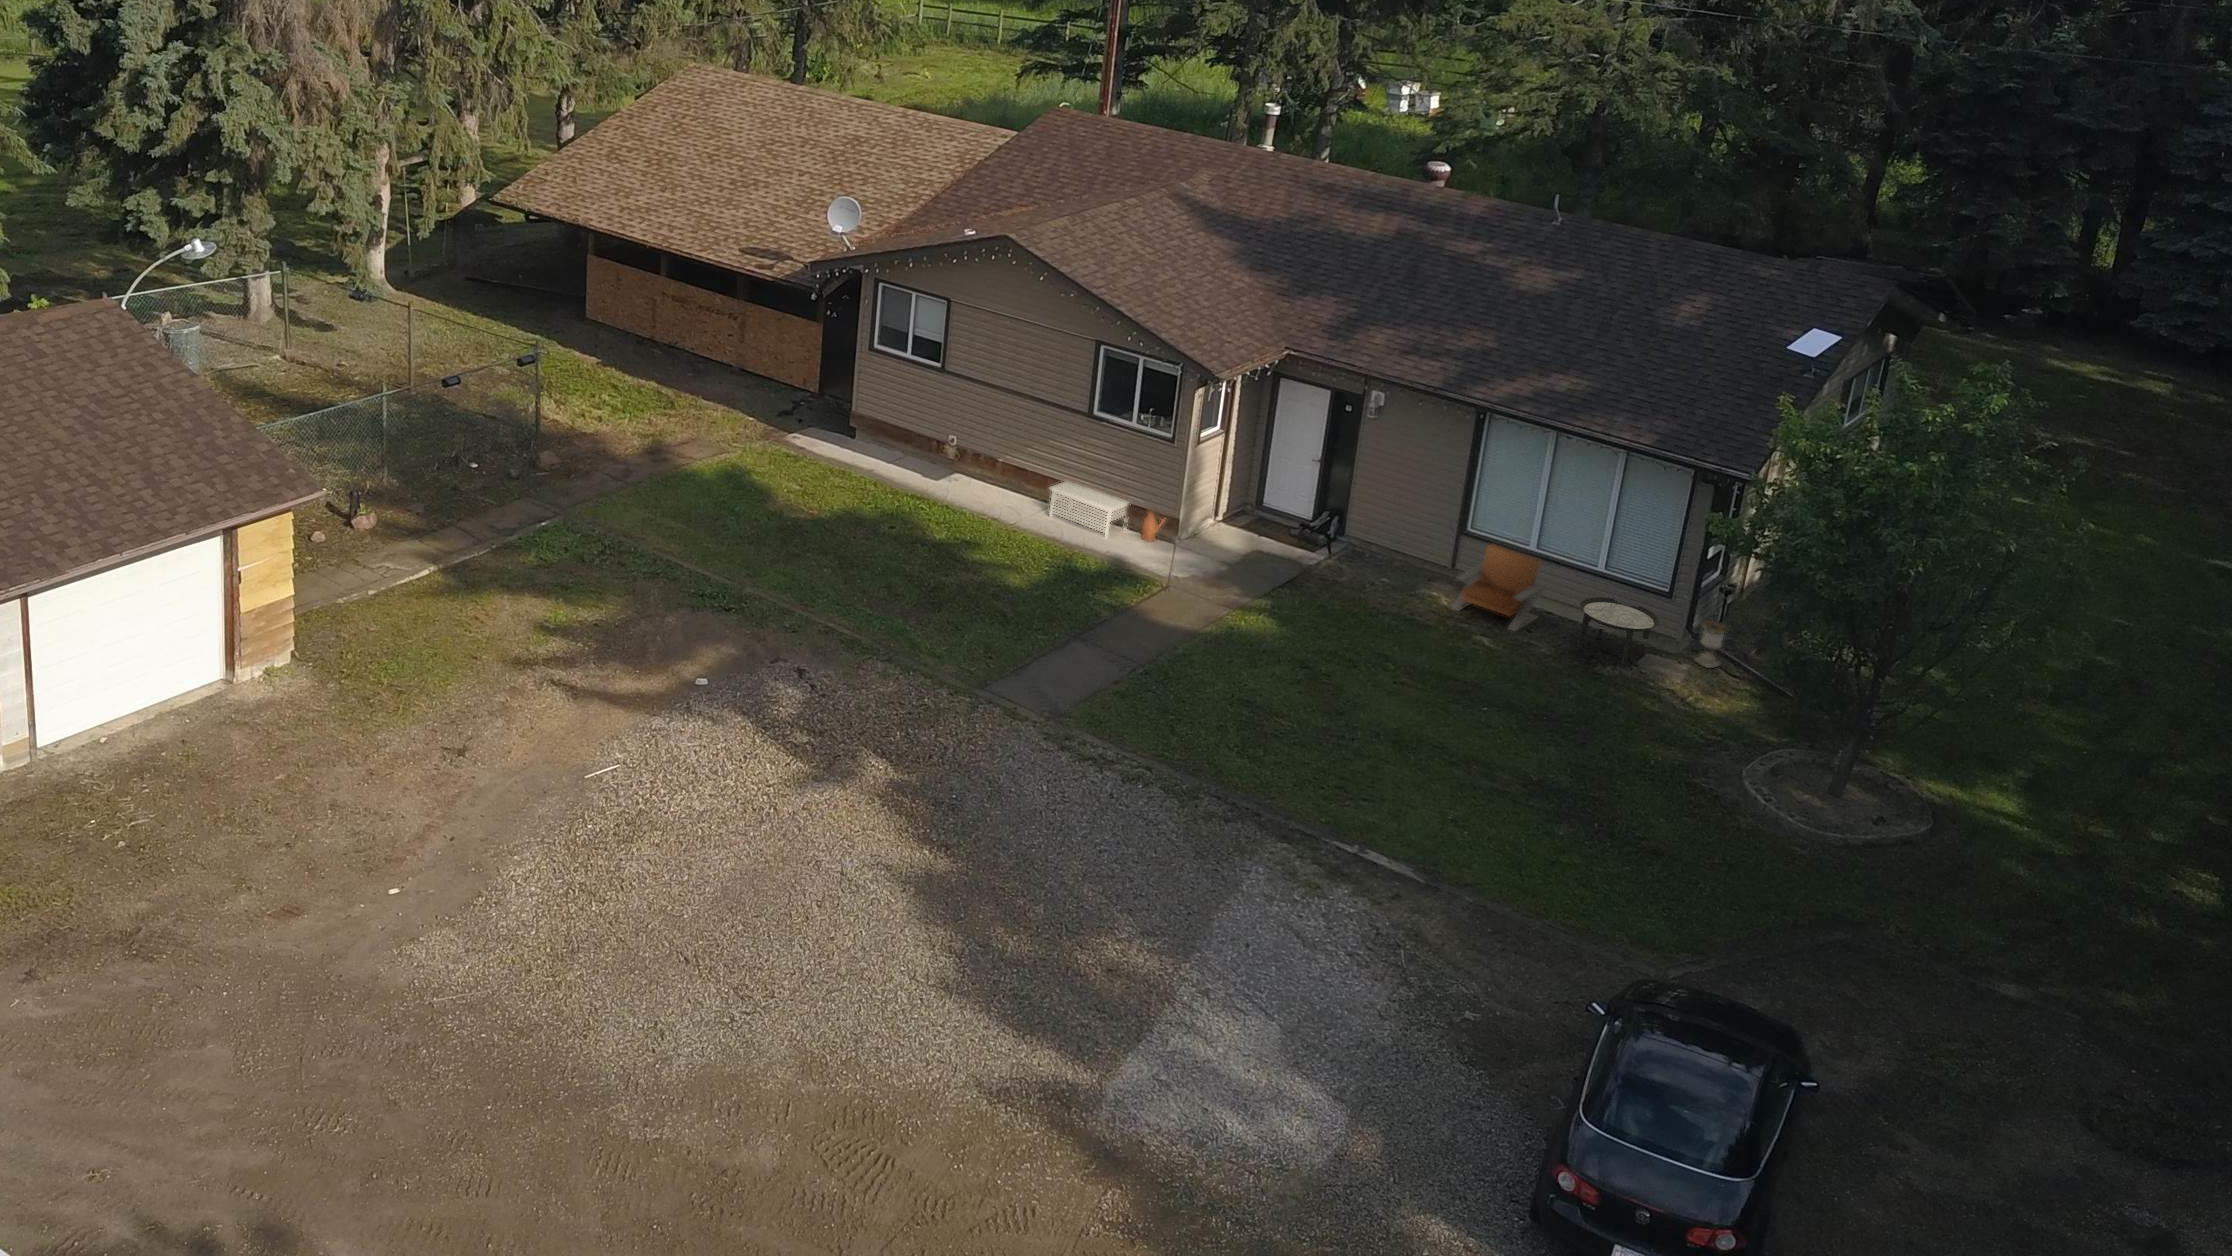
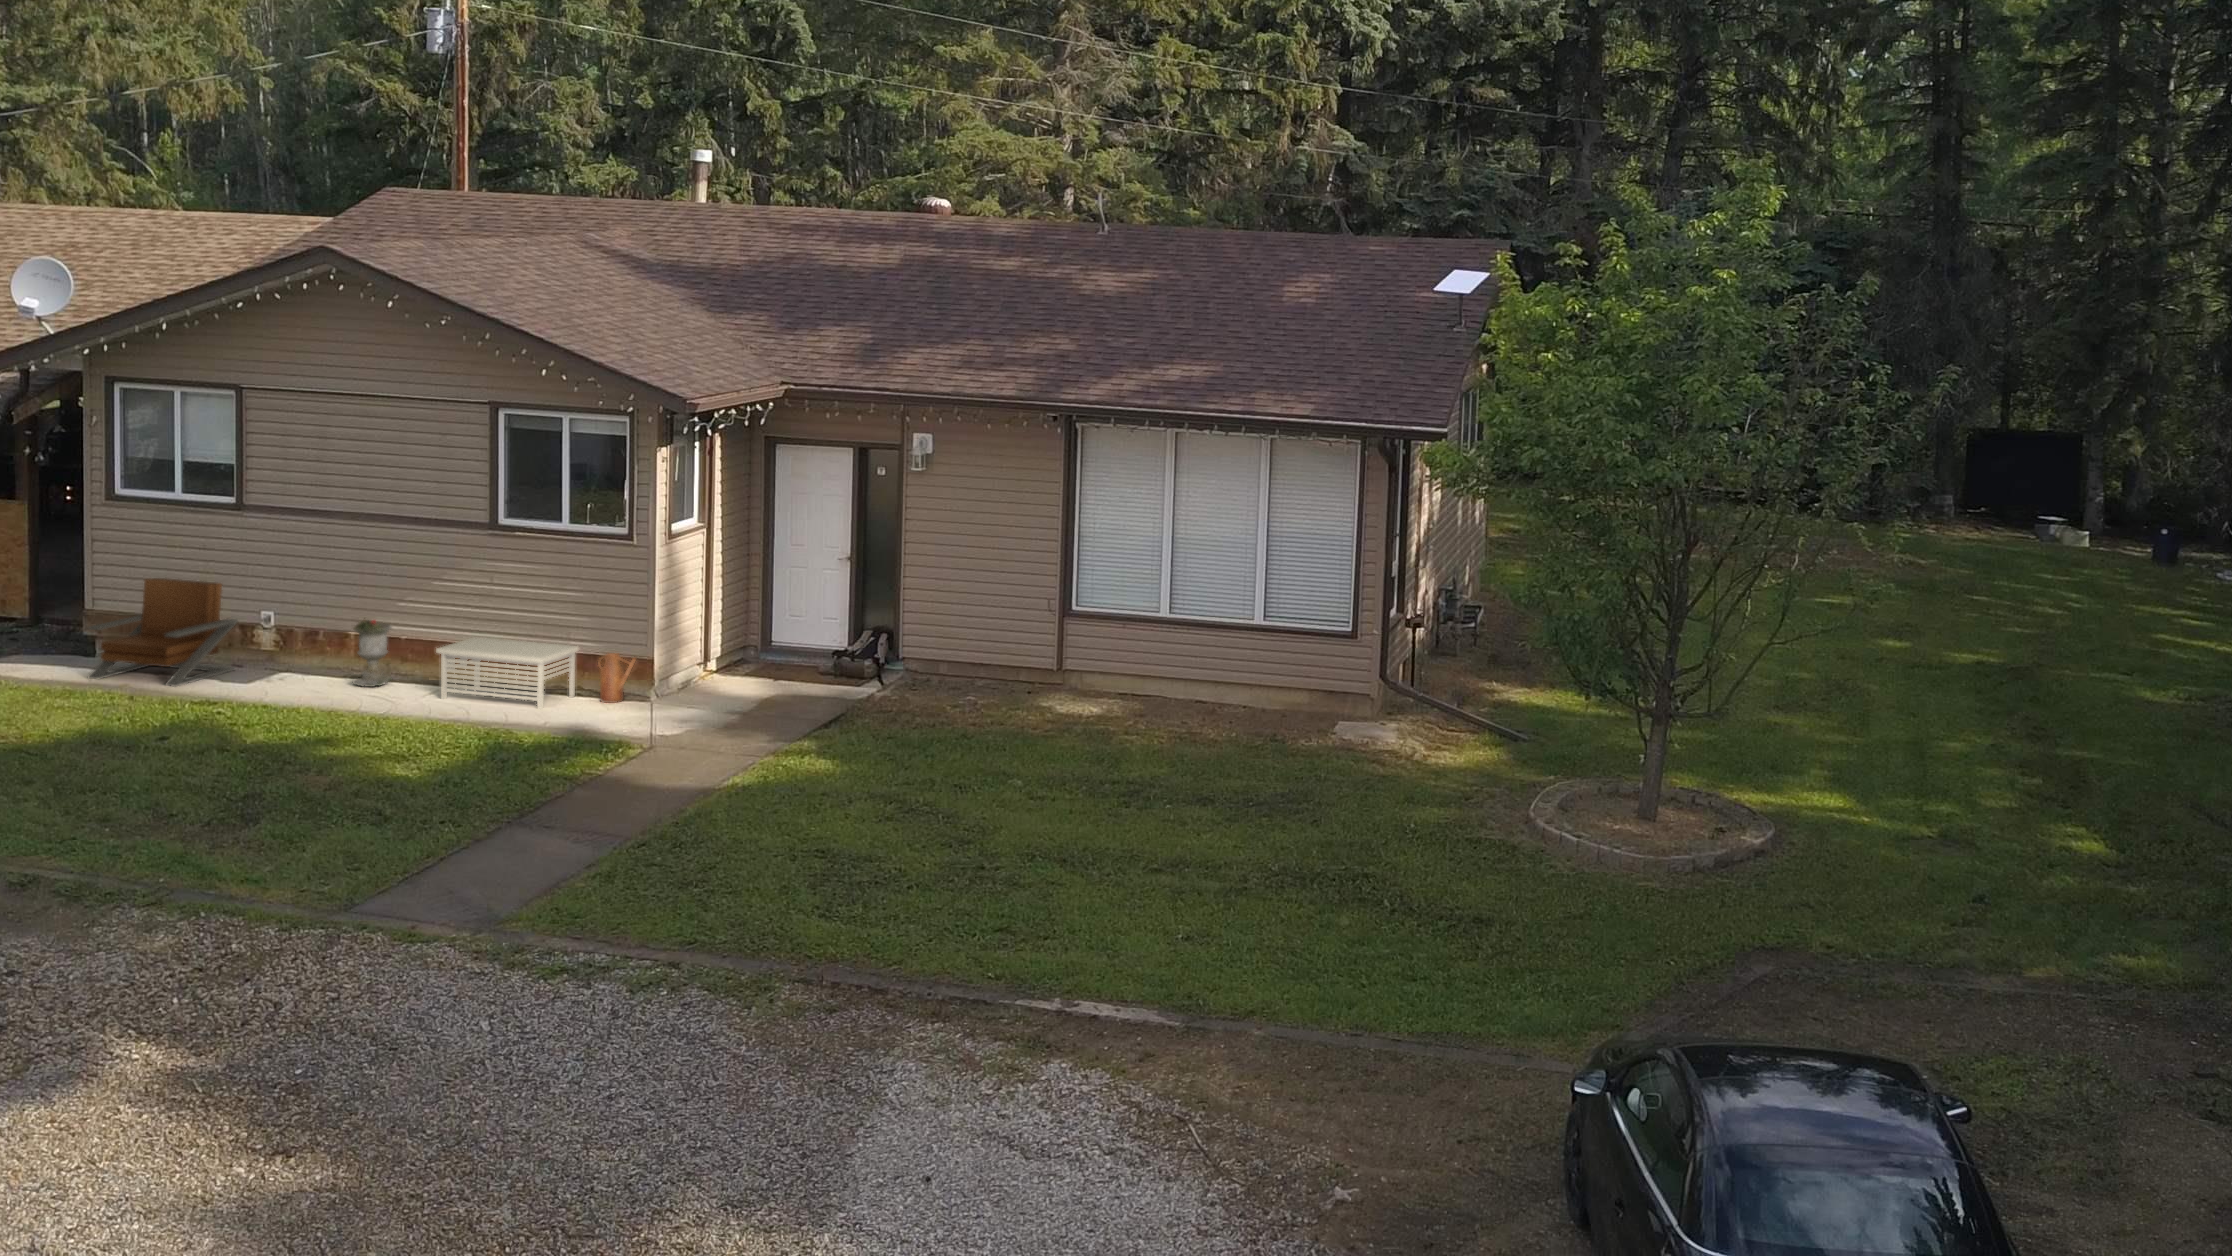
lounge chair: present [1451,544,1545,631] -> present [87,578,237,687]
round table: present [1577,597,1659,667] -> none [1242,647,1344,727]
planter: present [1694,621,1729,668] -> present [353,618,392,687]

